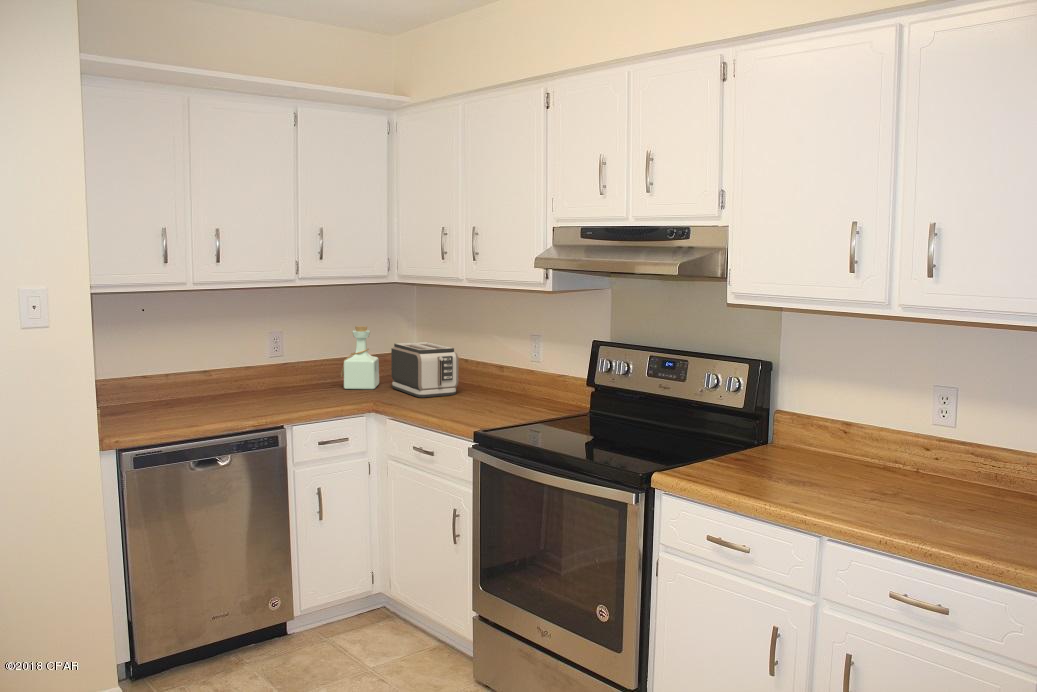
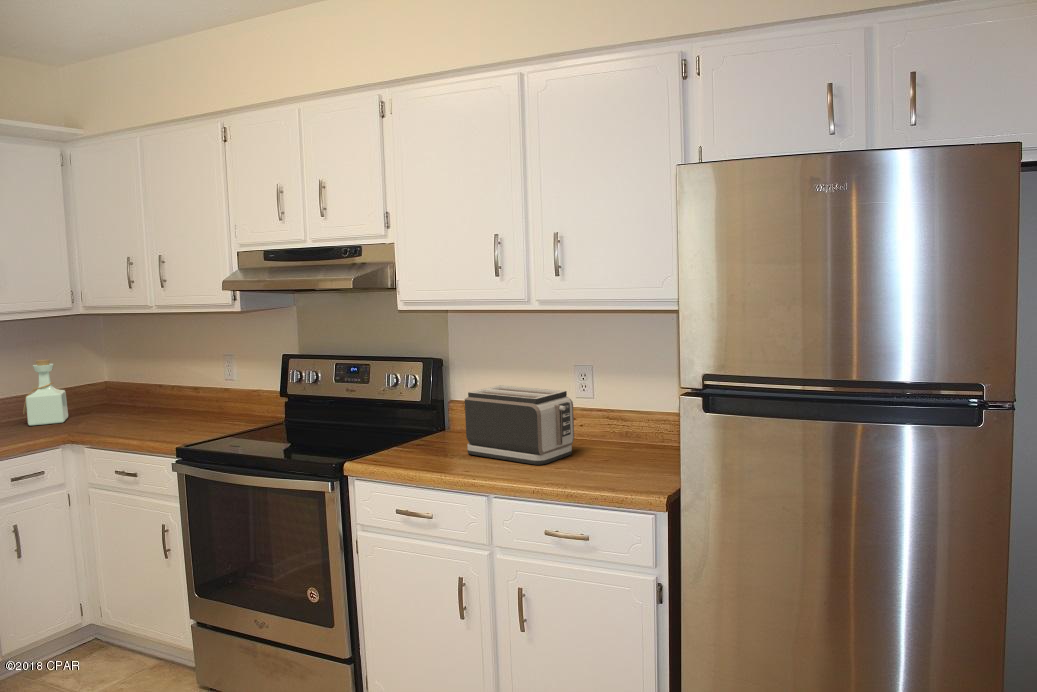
toaster: present [391,342,459,398] -> present [465,385,574,465]

